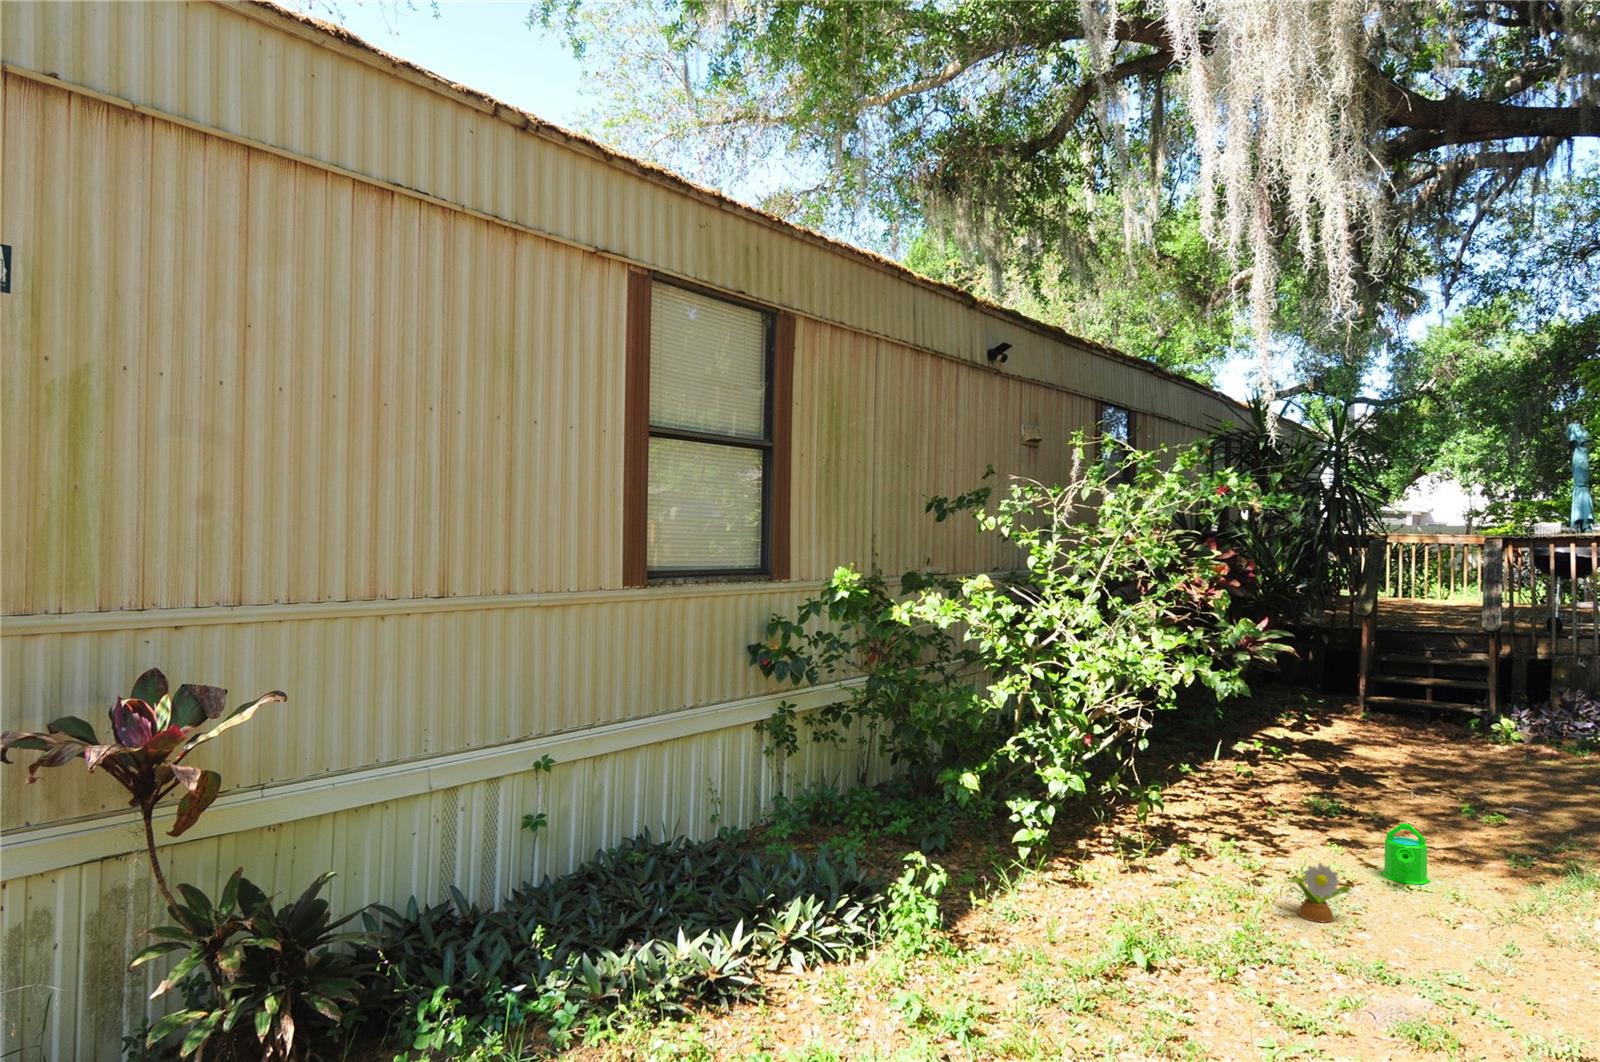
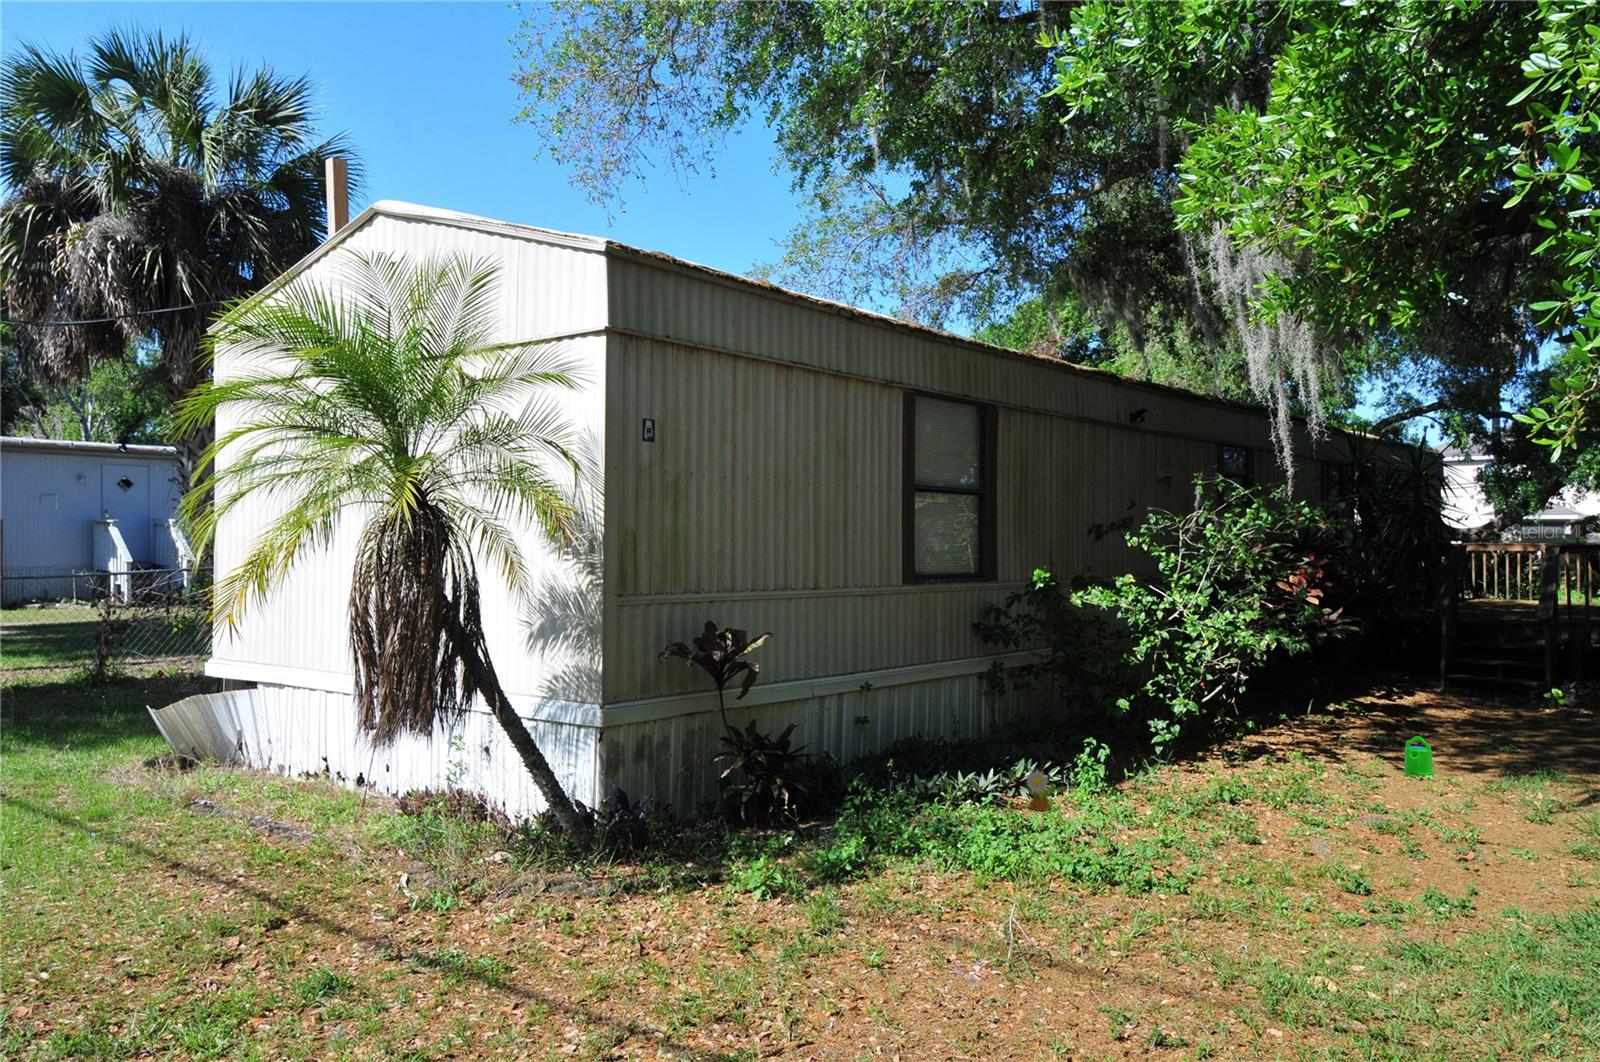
decorative plant: present [1287,863,1351,922] -> present [1022,770,1064,811]

